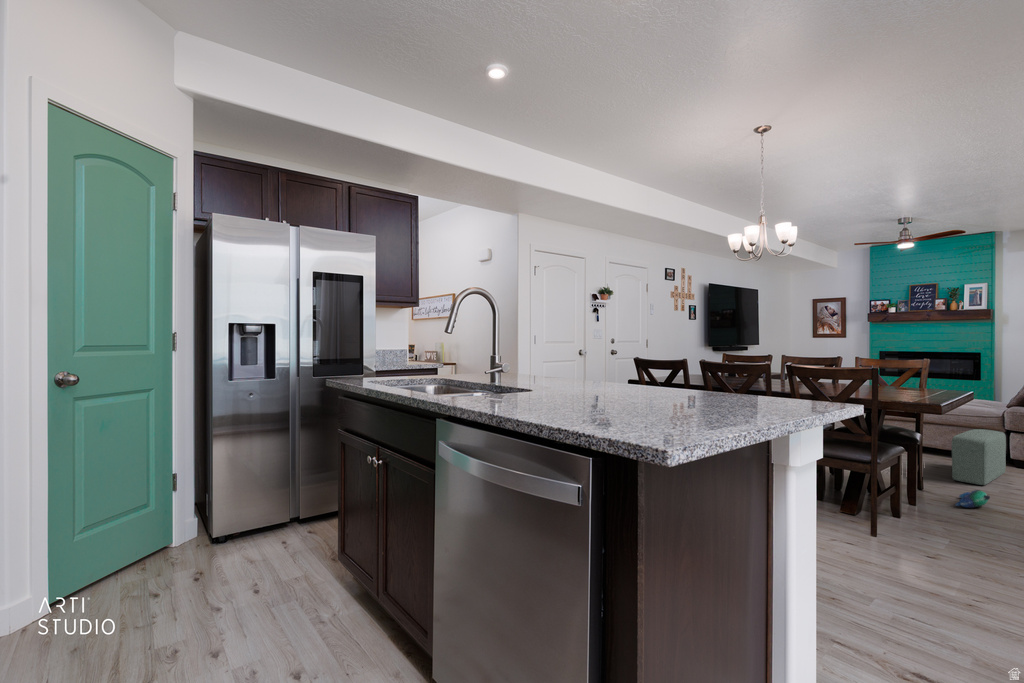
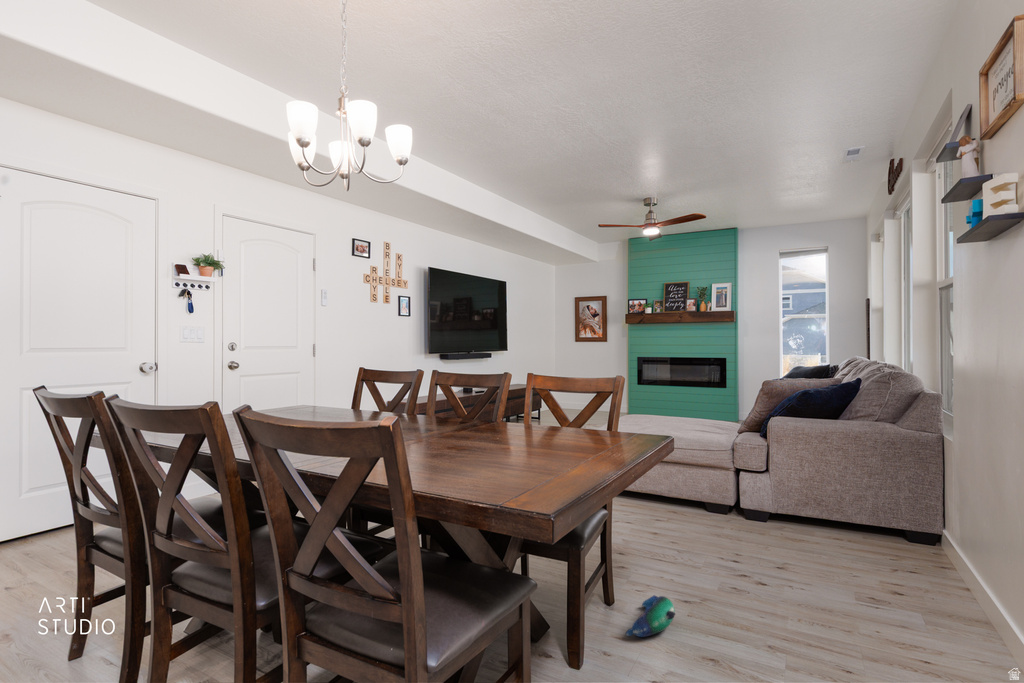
pouf: present [952,429,1006,485] -> none [651,470,721,565]

